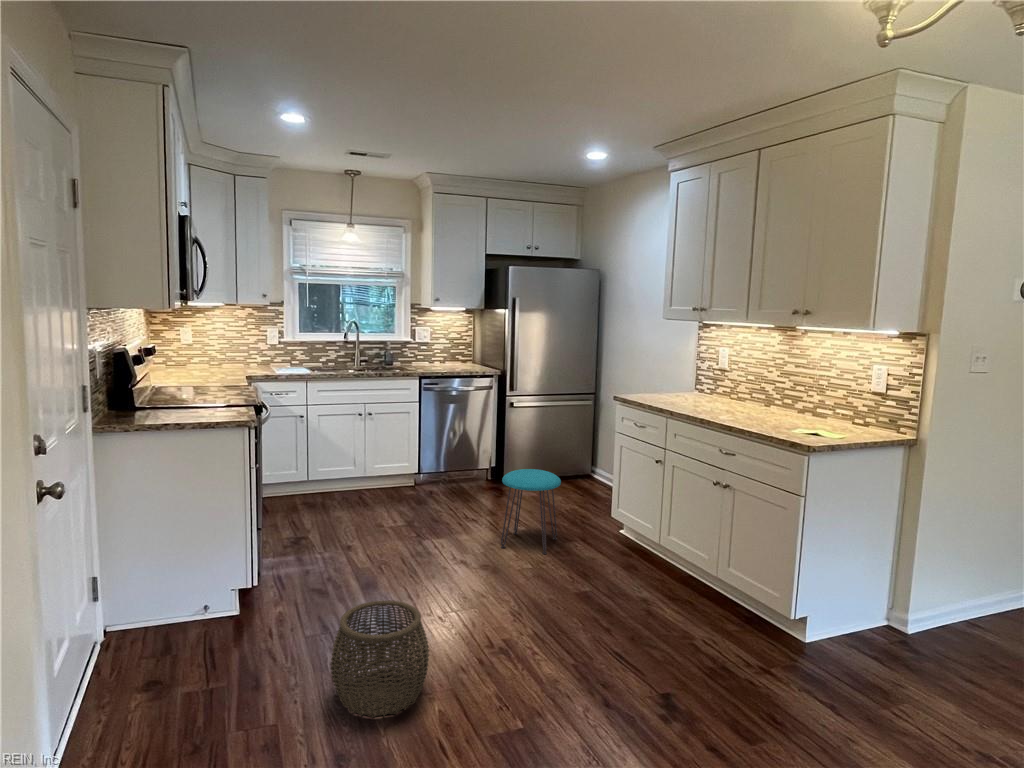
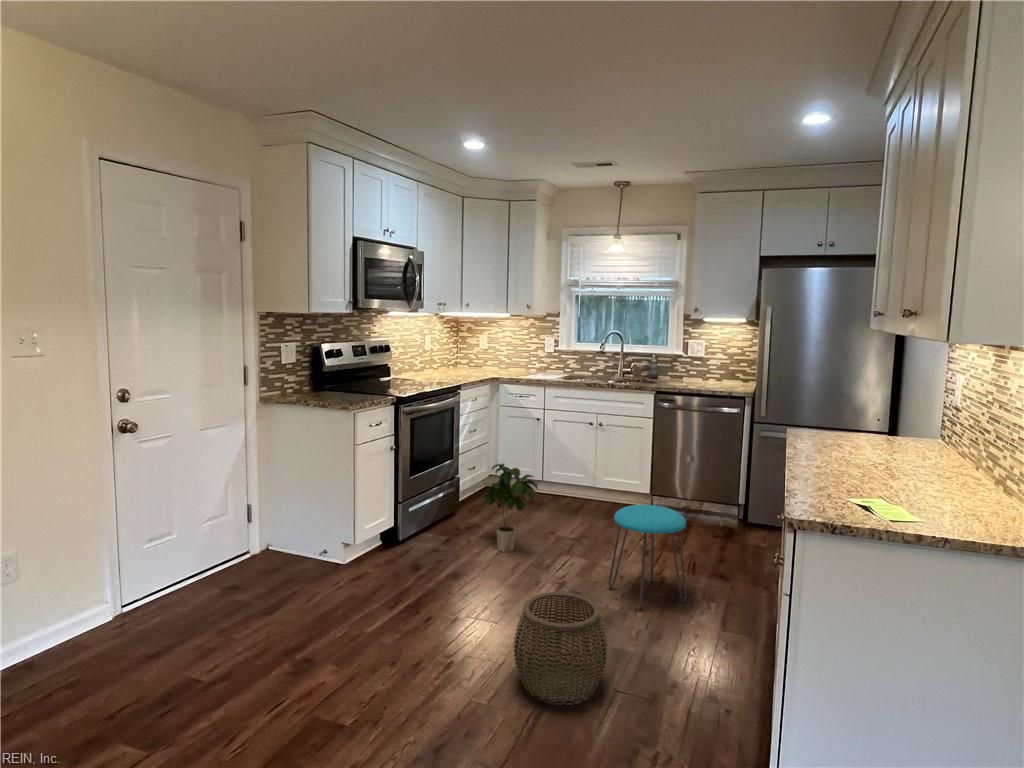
potted plant: none [333,462,413,550] -> present [484,464,538,552]
woven basket: present [331,600,429,717] -> present [514,592,608,704]

